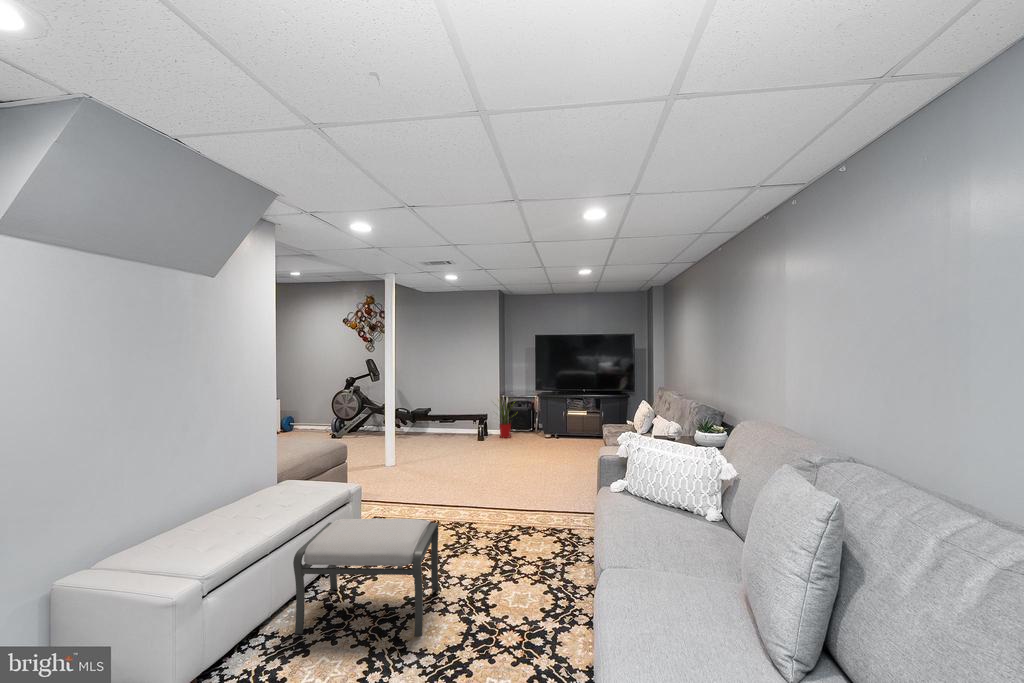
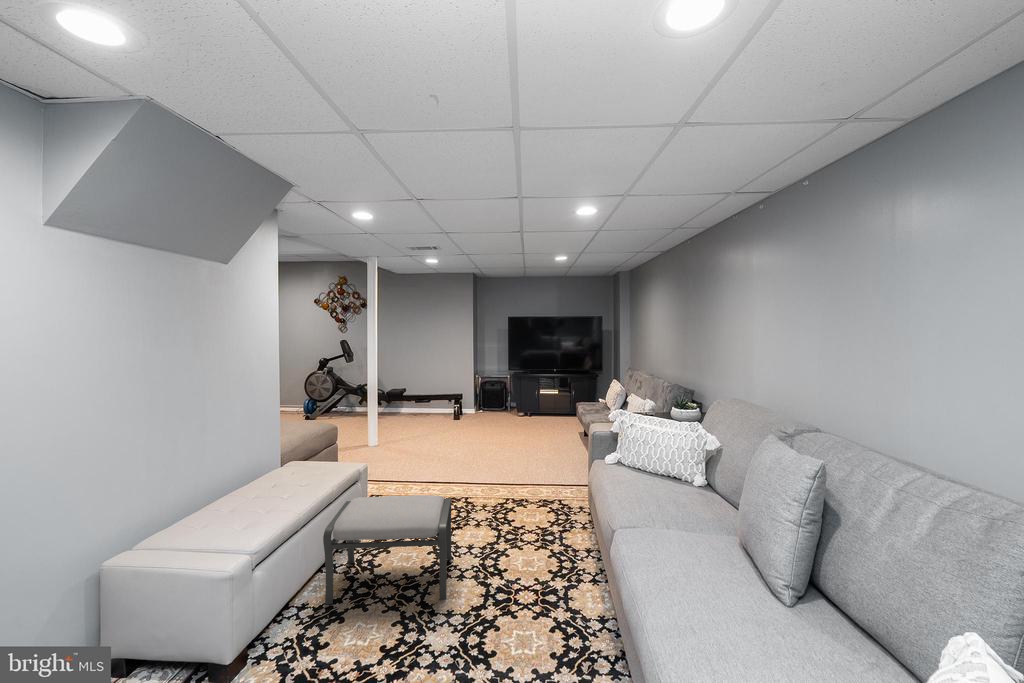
house plant: present [500,405,513,438] -> none [465,375,496,417]

